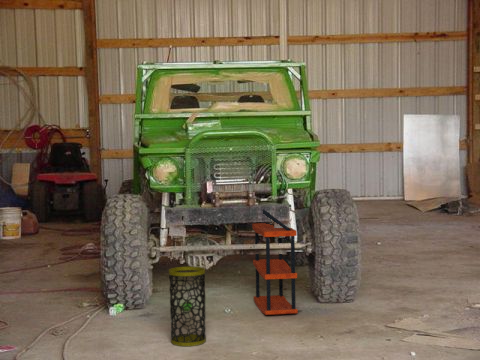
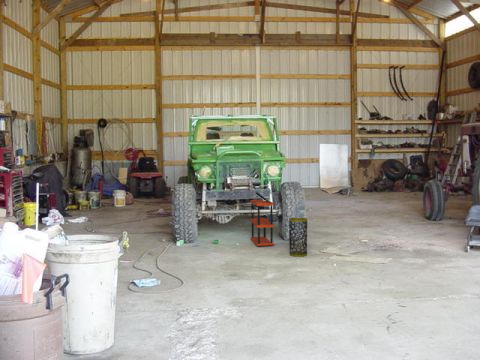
trash can: present [169,266,206,346] -> present [289,218,307,257]

